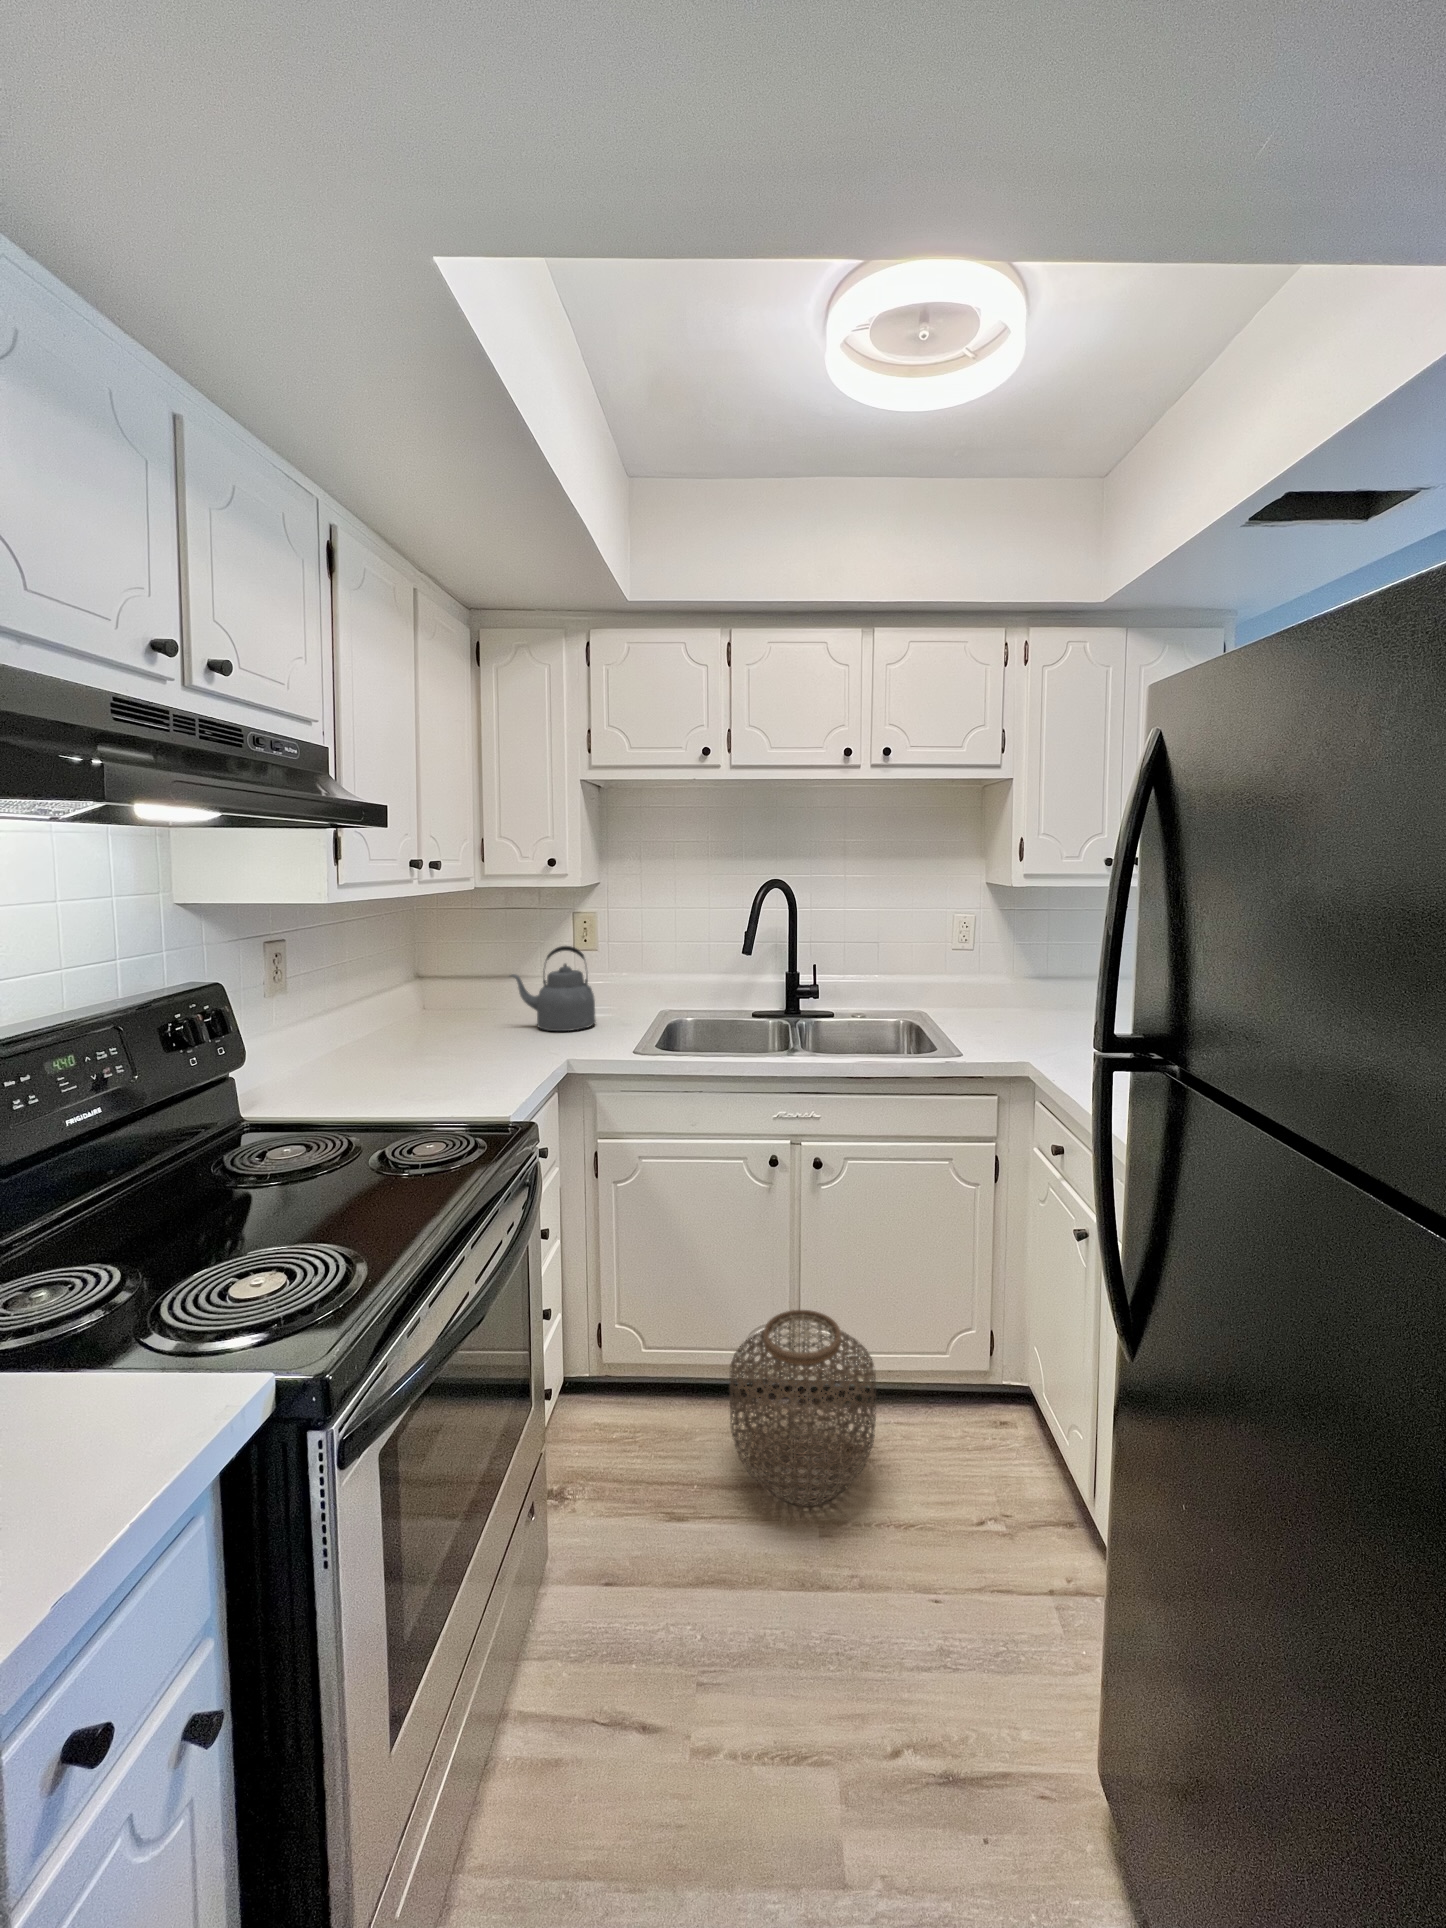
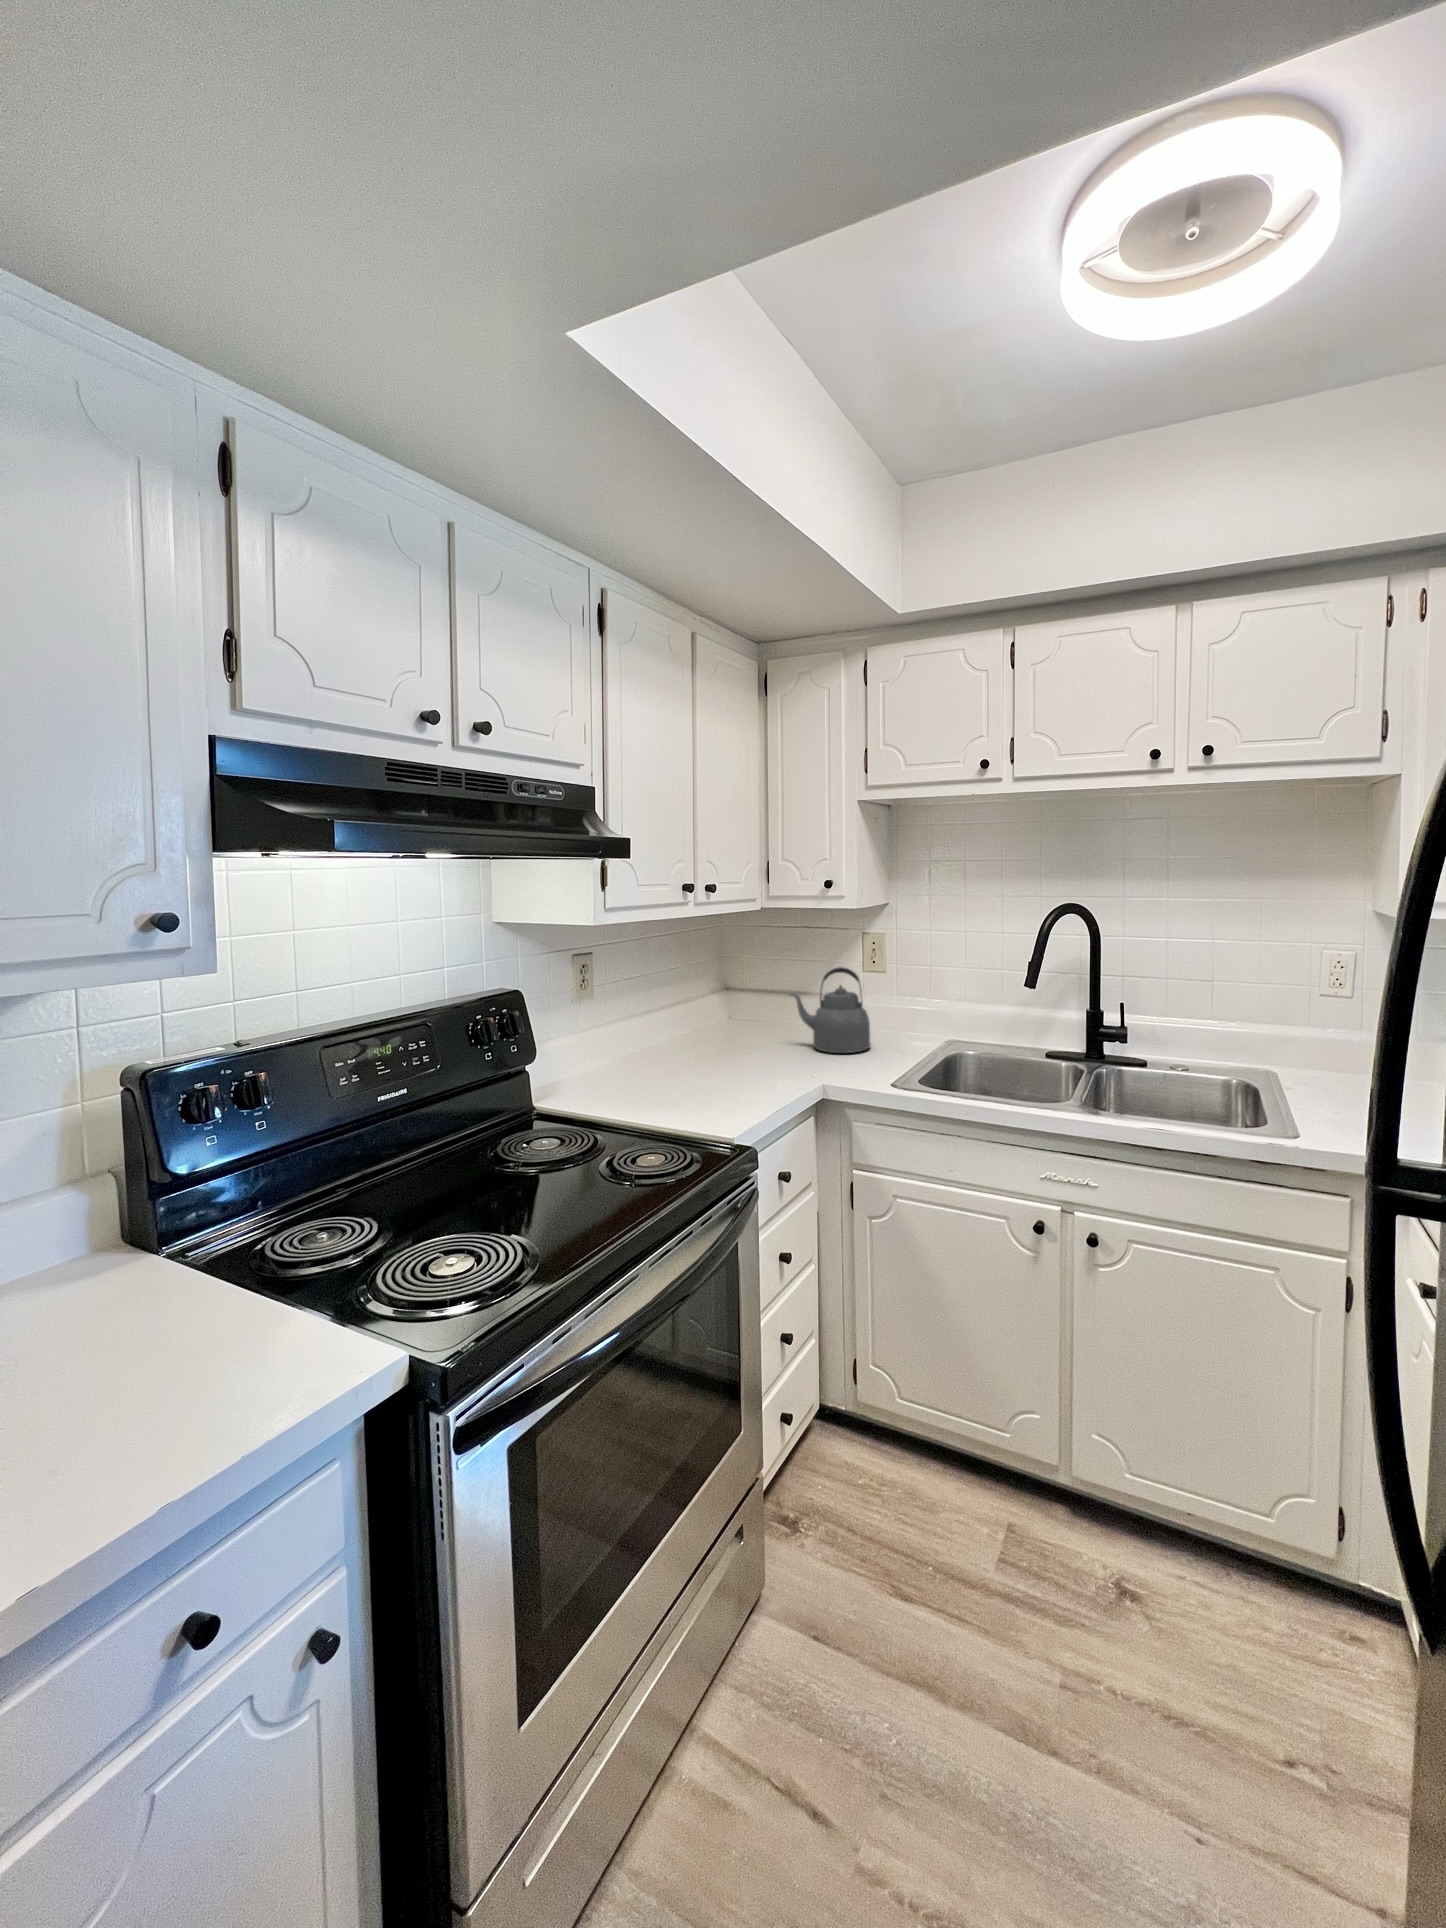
woven basket: present [730,1310,876,1506] -> none [969,1404,1150,1647]

